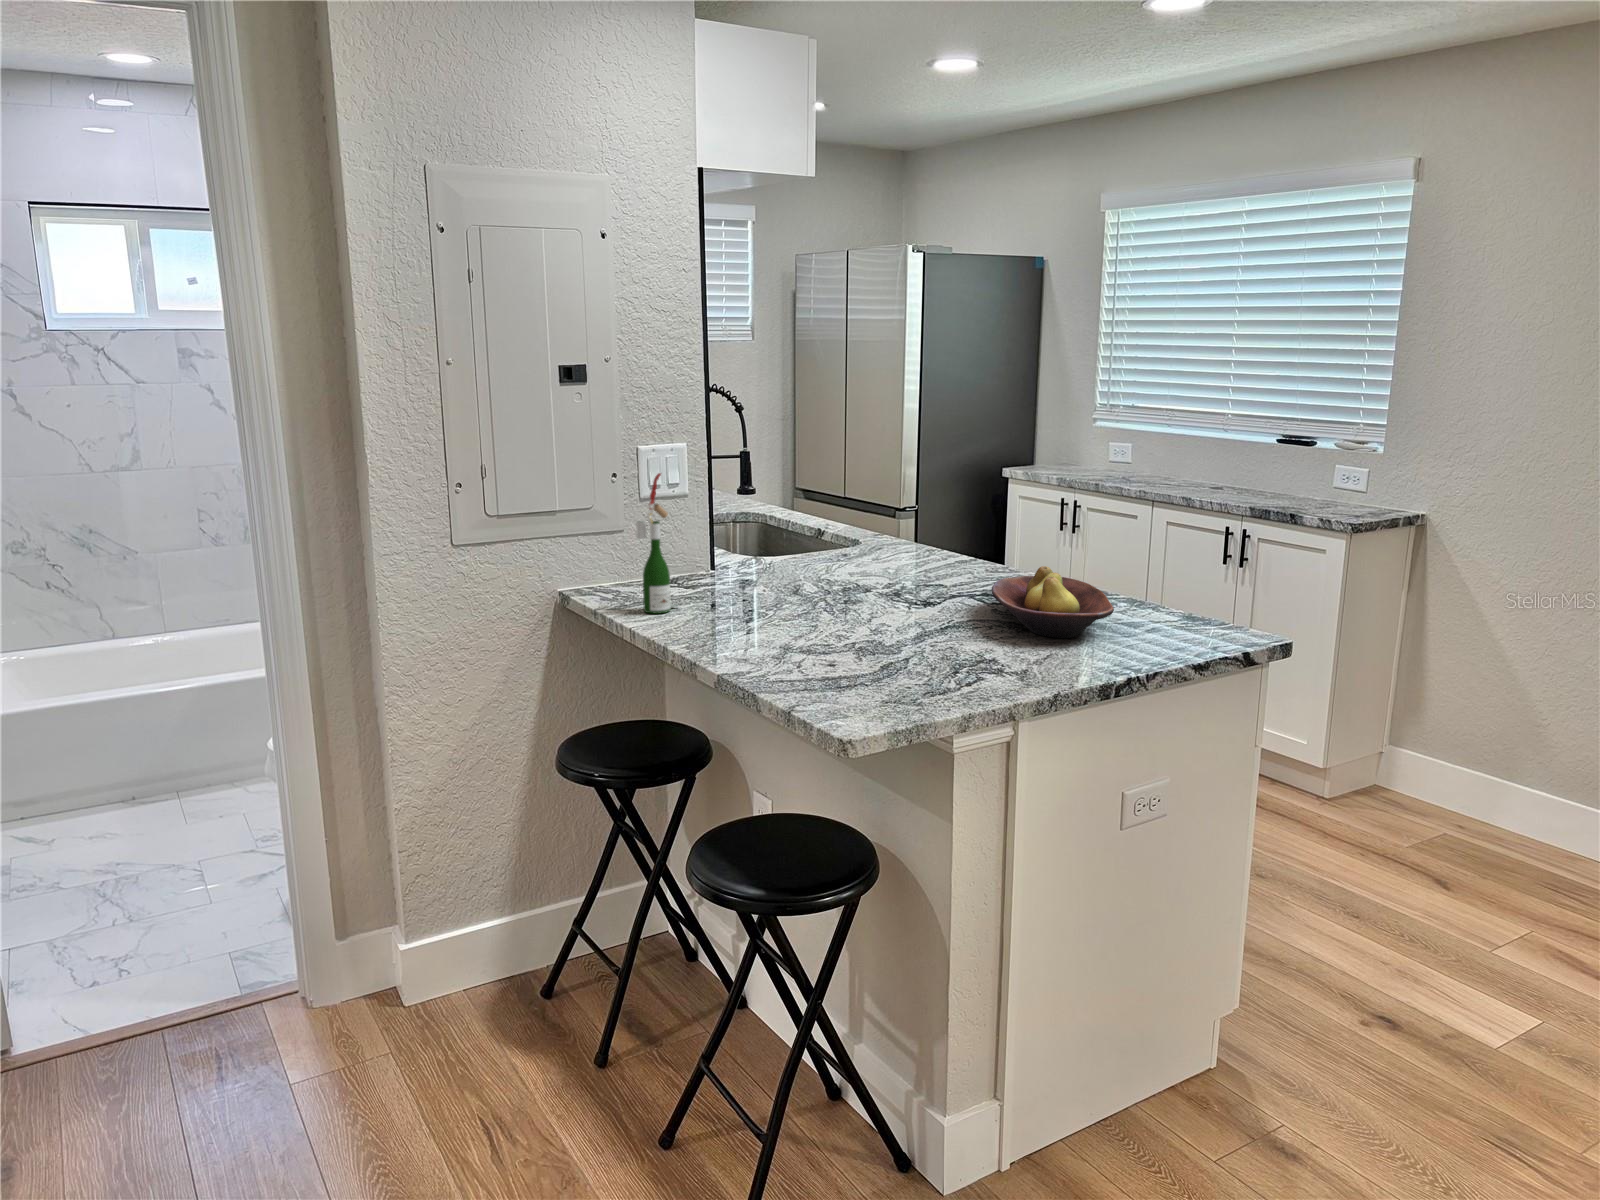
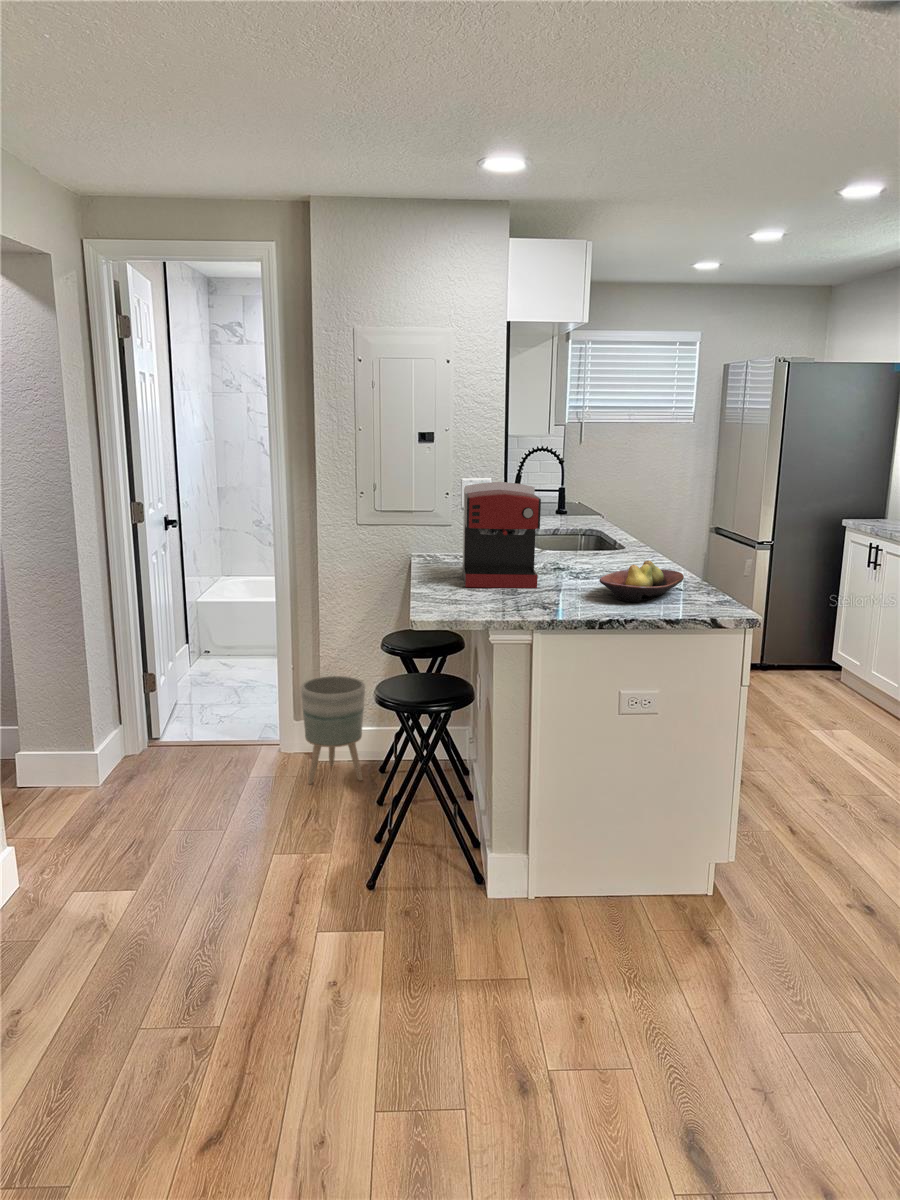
coffee maker: none [714,454,891,648] -> present [462,482,541,588]
wine bottle: present [636,473,679,614] -> none [436,490,459,569]
planter: none [388,835,524,1061] -> present [301,676,365,784]

